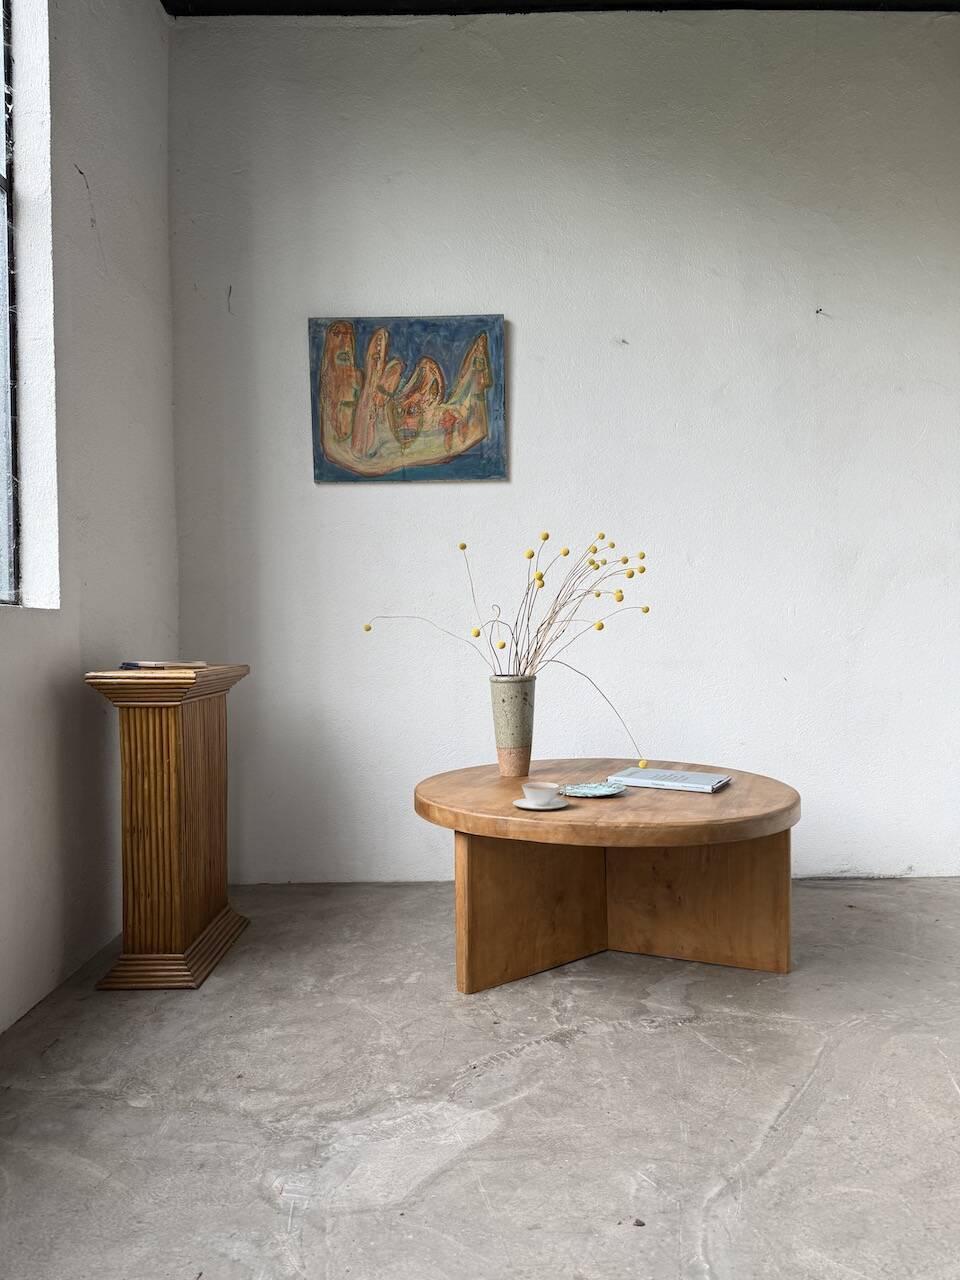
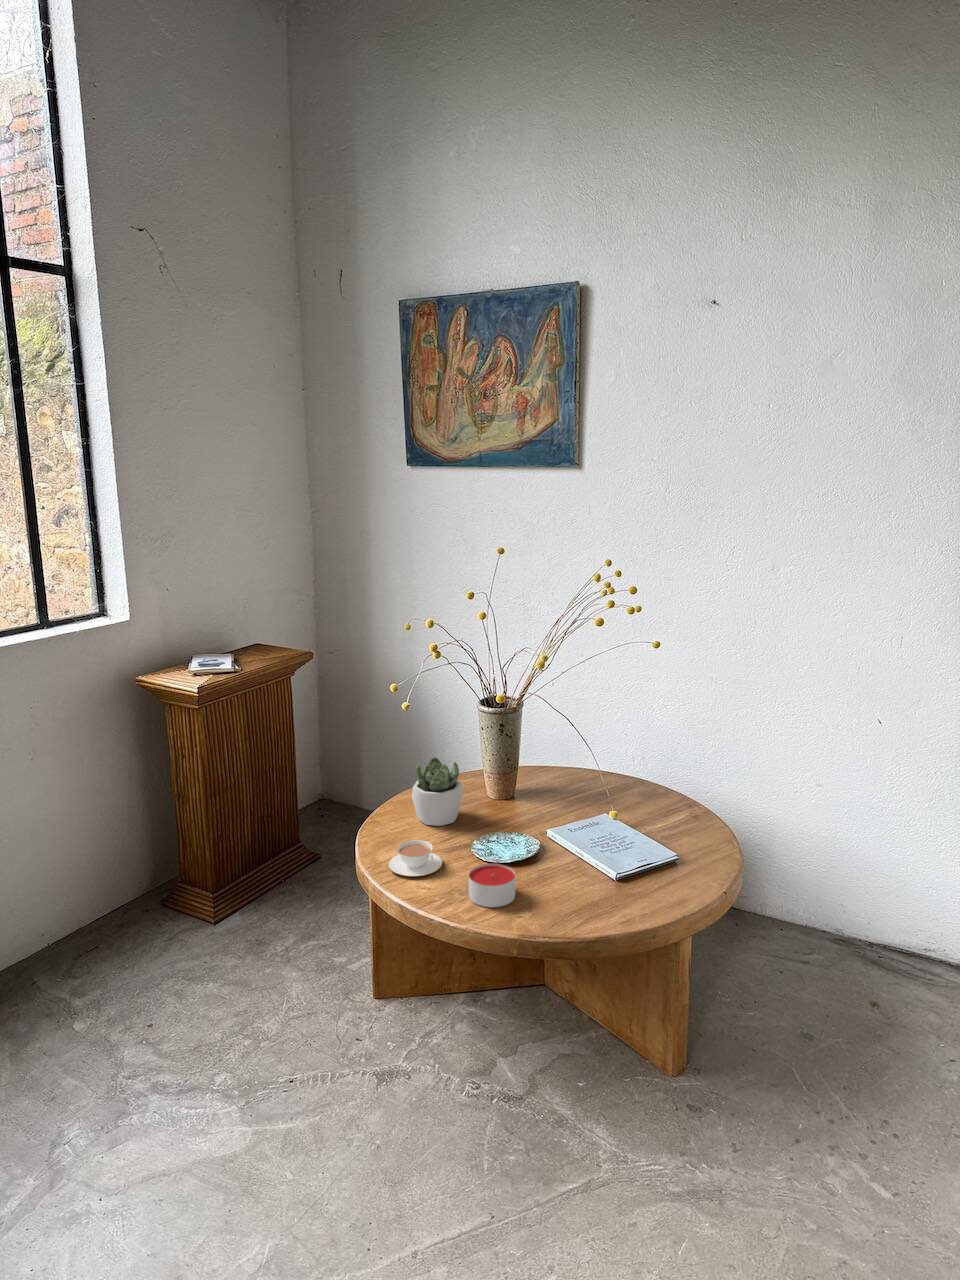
succulent plant: none [470,725,524,791] -> present [412,757,463,826]
candle: none [621,781,668,813] -> present [469,864,515,907]

